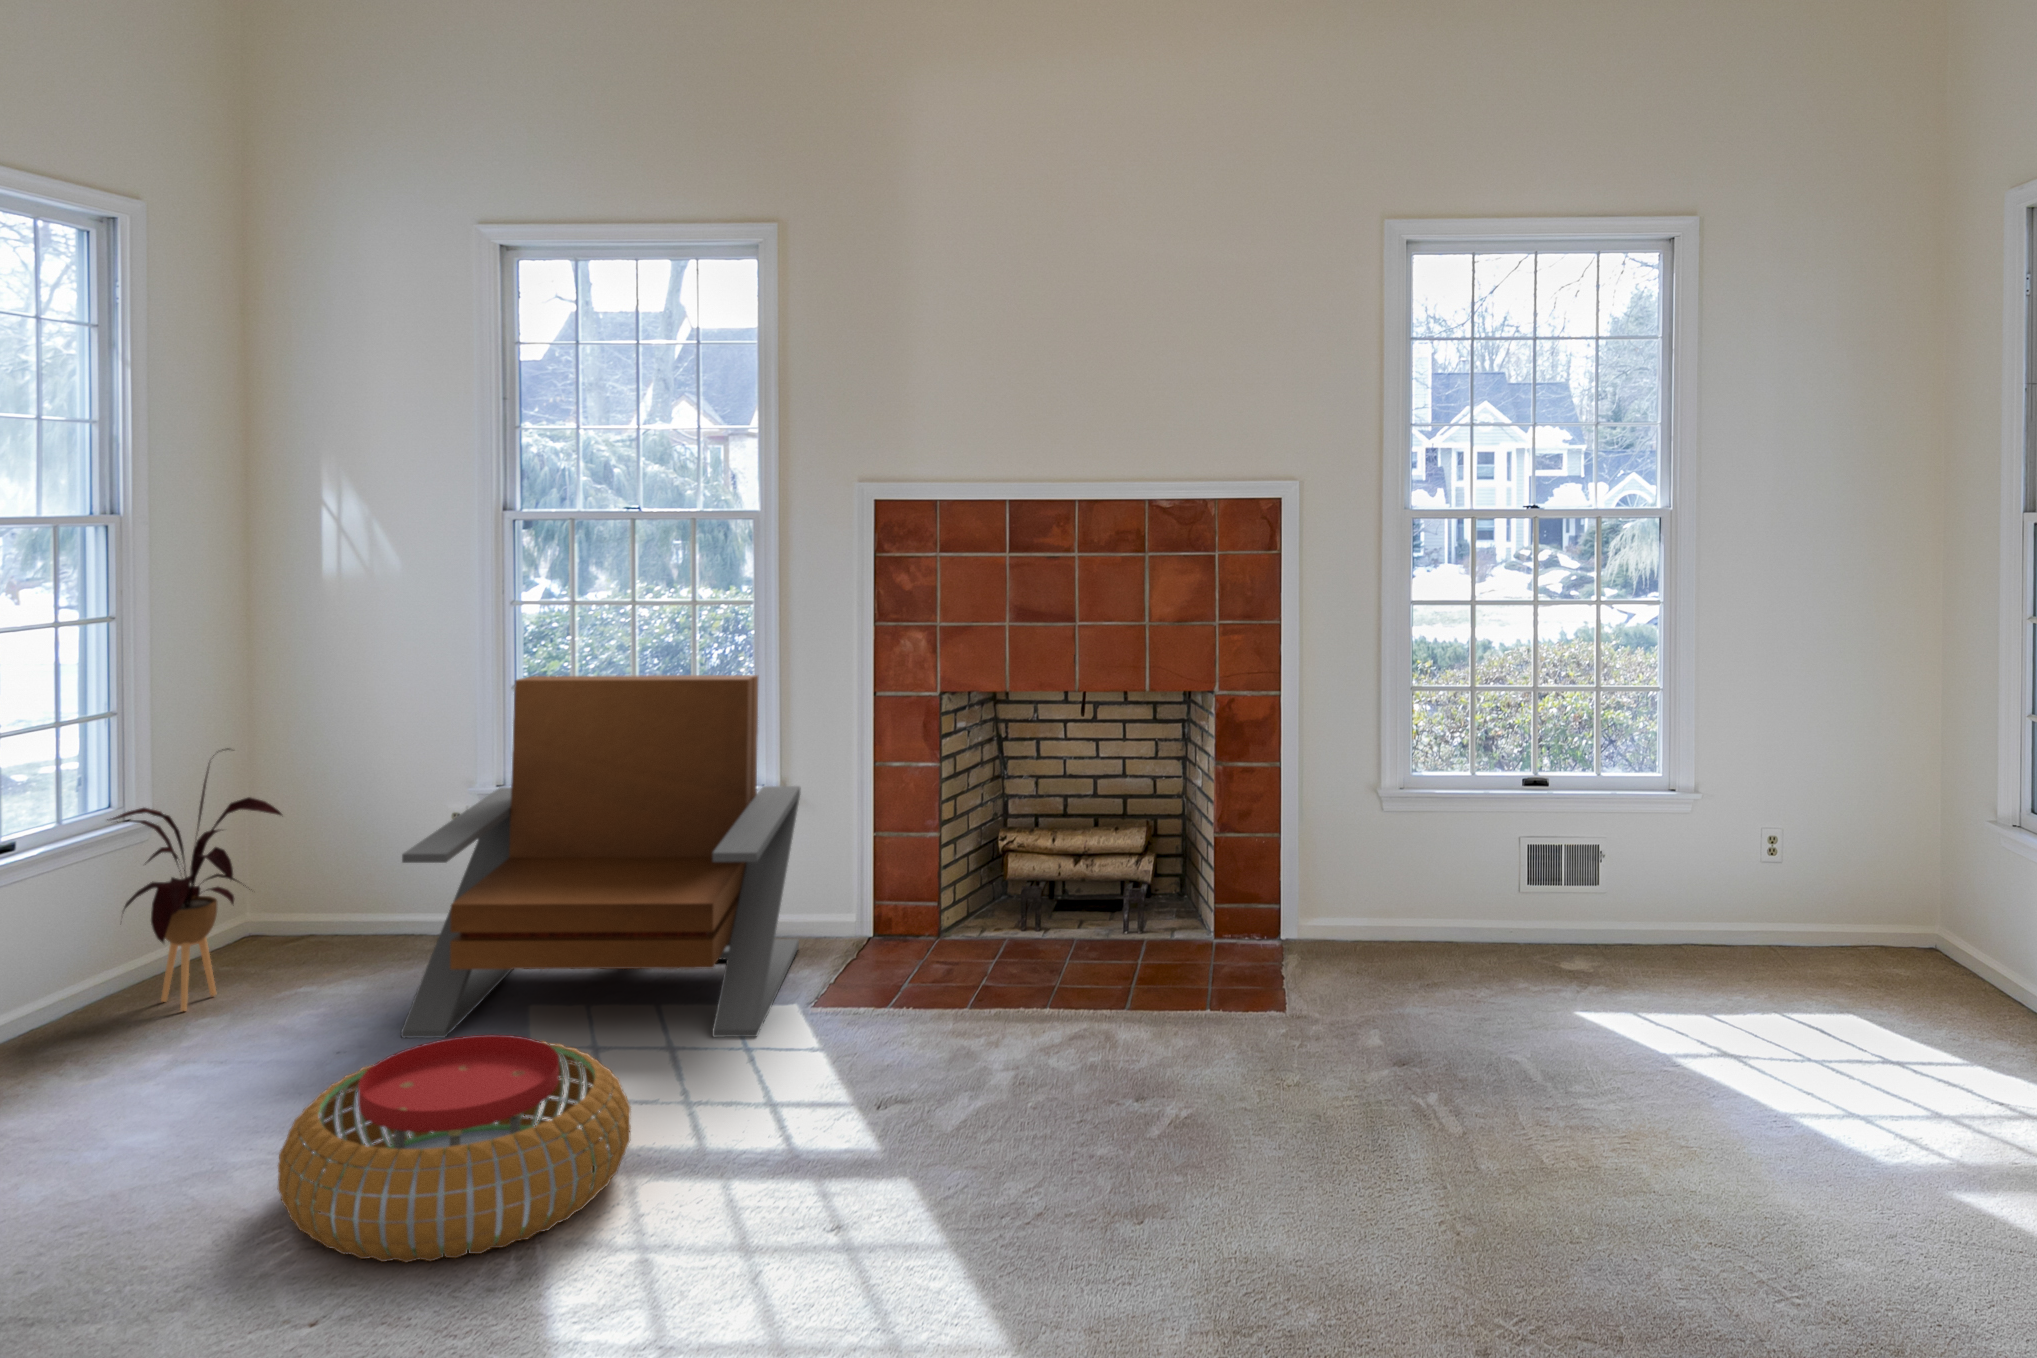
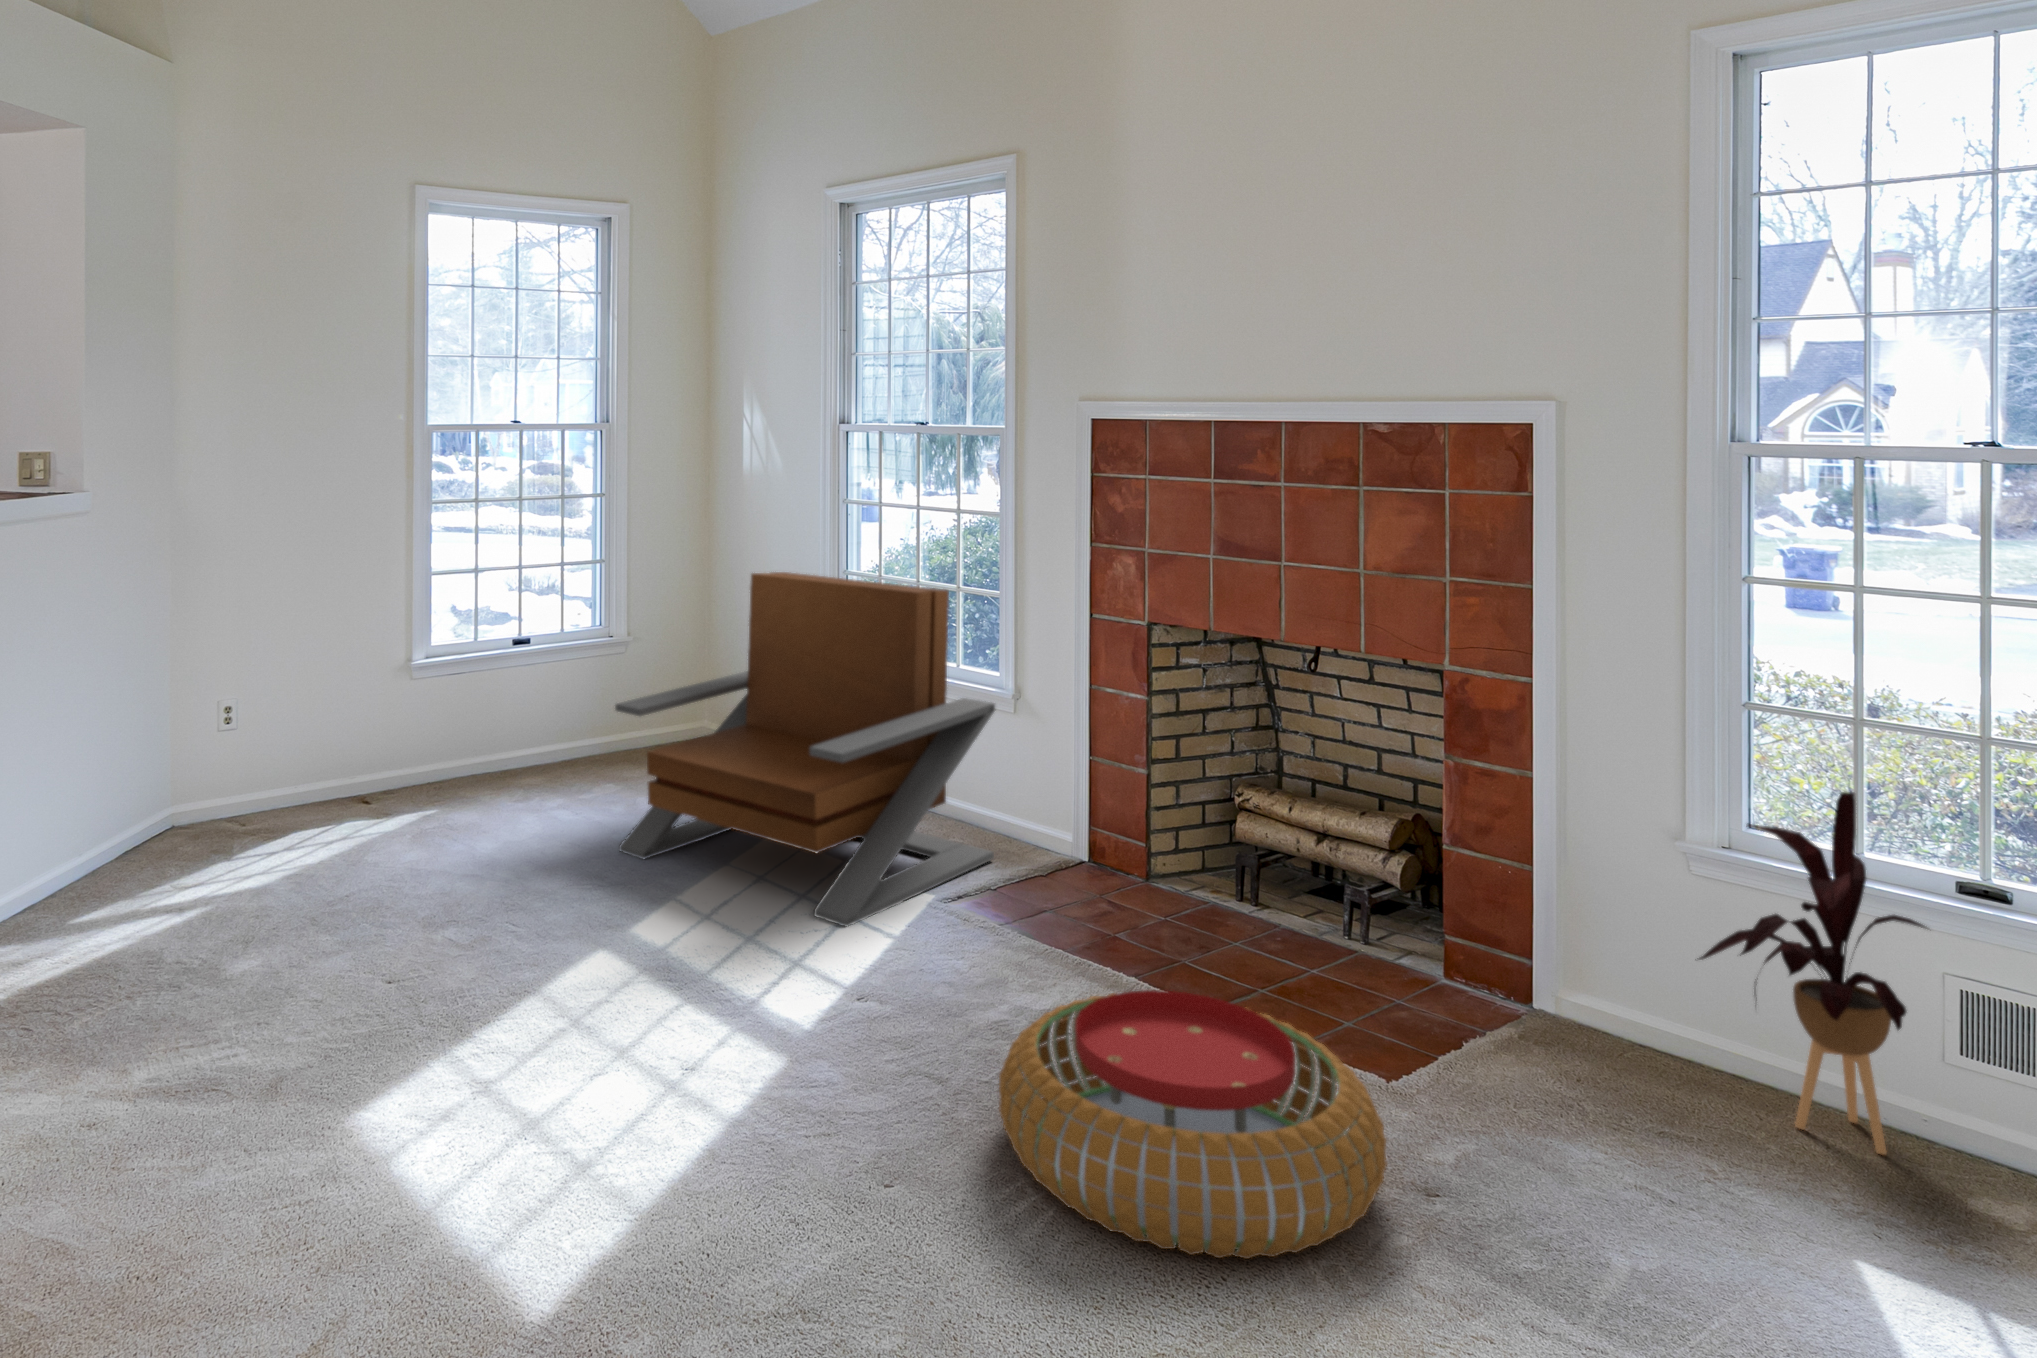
house plant: present [107,748,282,1011] -> present [1699,792,1926,1154]
pouf: present [277,1035,631,1262] -> present [999,990,1387,1259]

